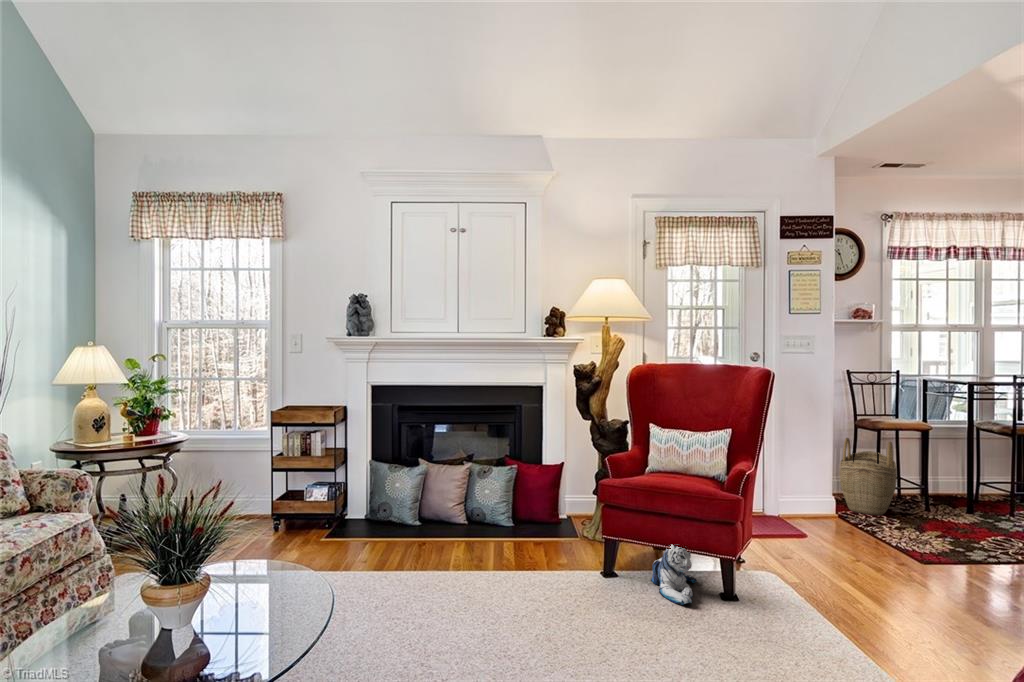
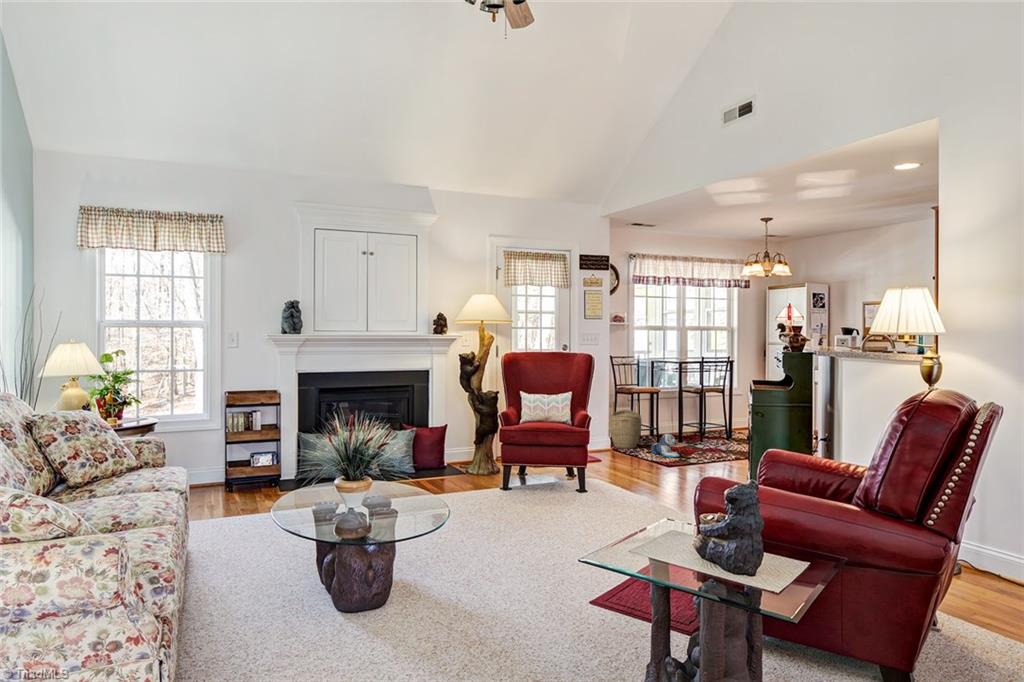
plush toy: present [651,544,697,605] -> present [651,434,680,458]

